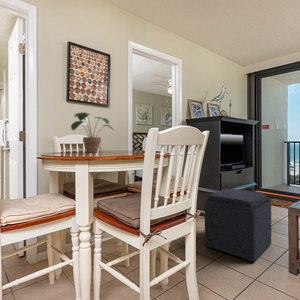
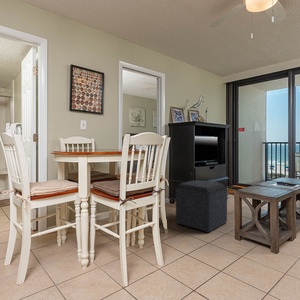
potted plant: present [71,112,113,153] -> none [73,120,106,150]

